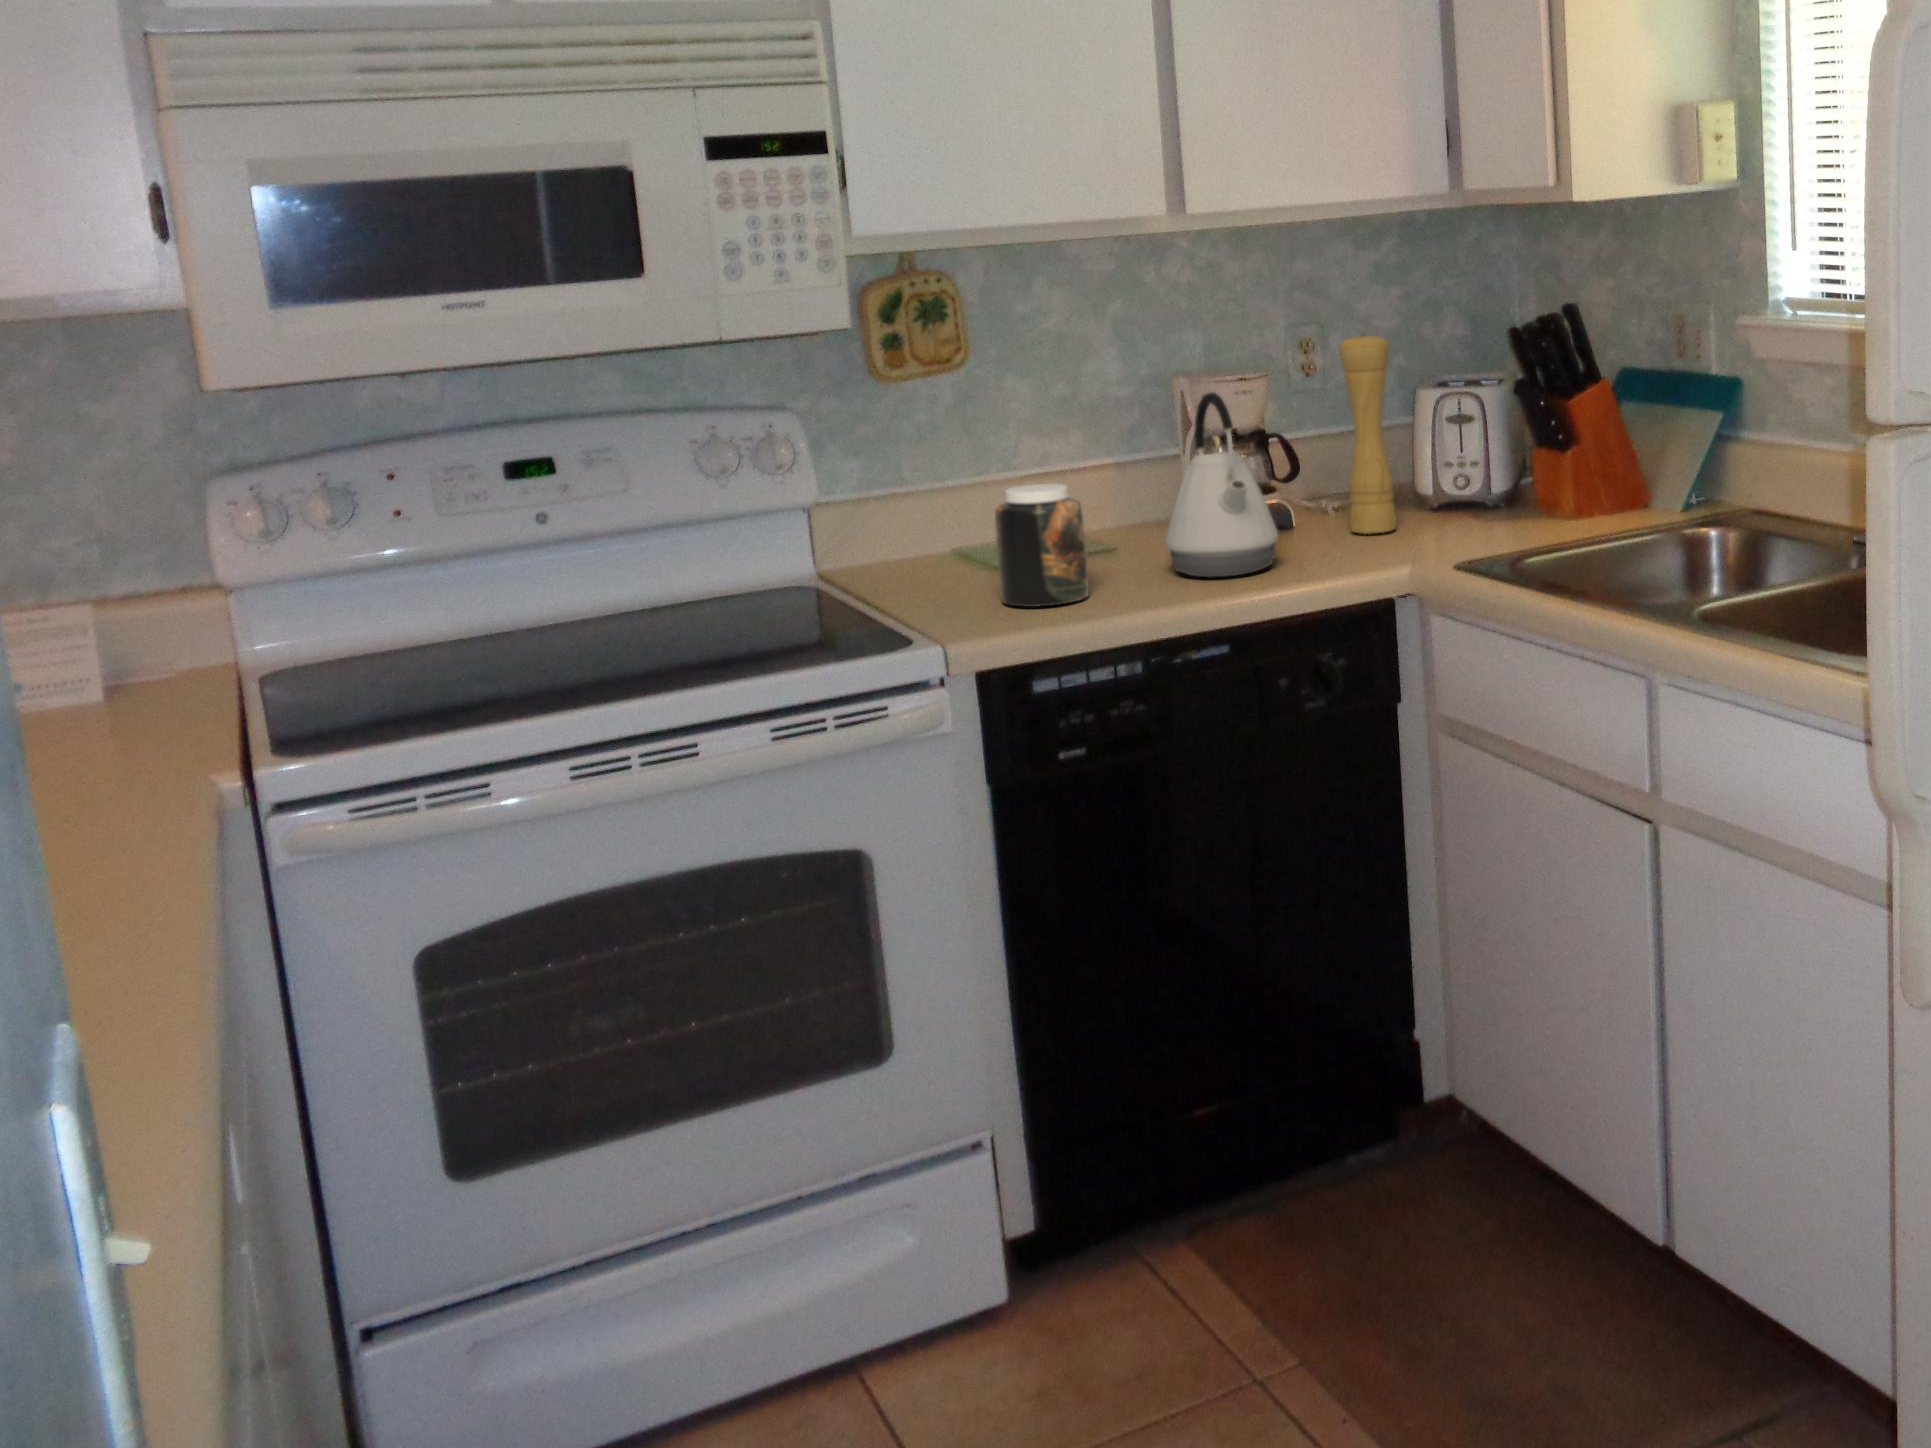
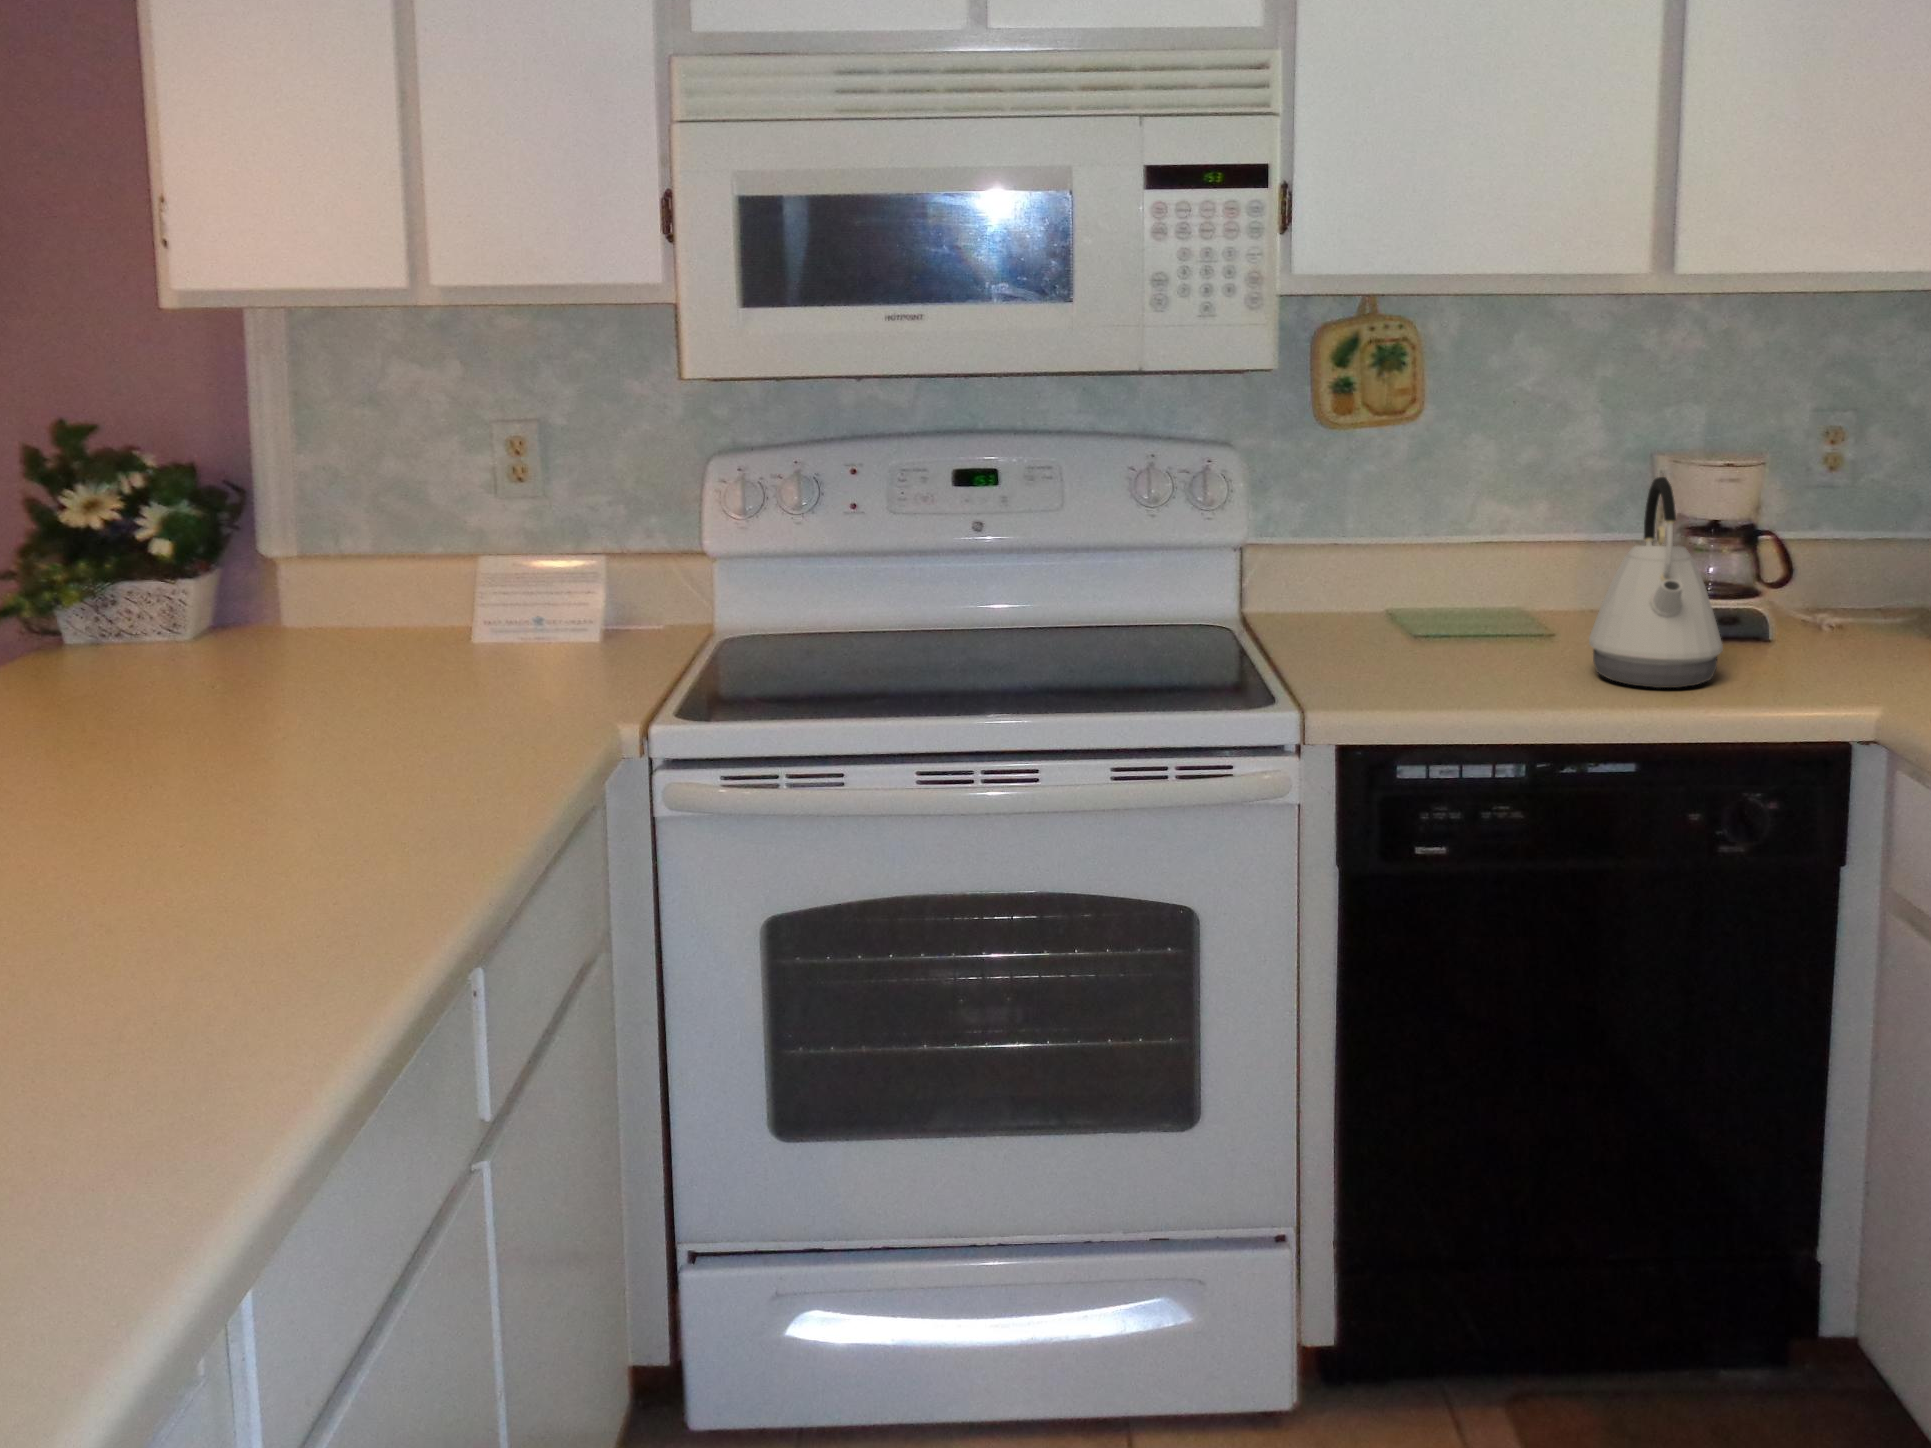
pepper mill: present [1339,333,1396,534] -> none [1834,426,1908,664]
jar: present [995,484,1089,607] -> none [1392,555,1489,689]

